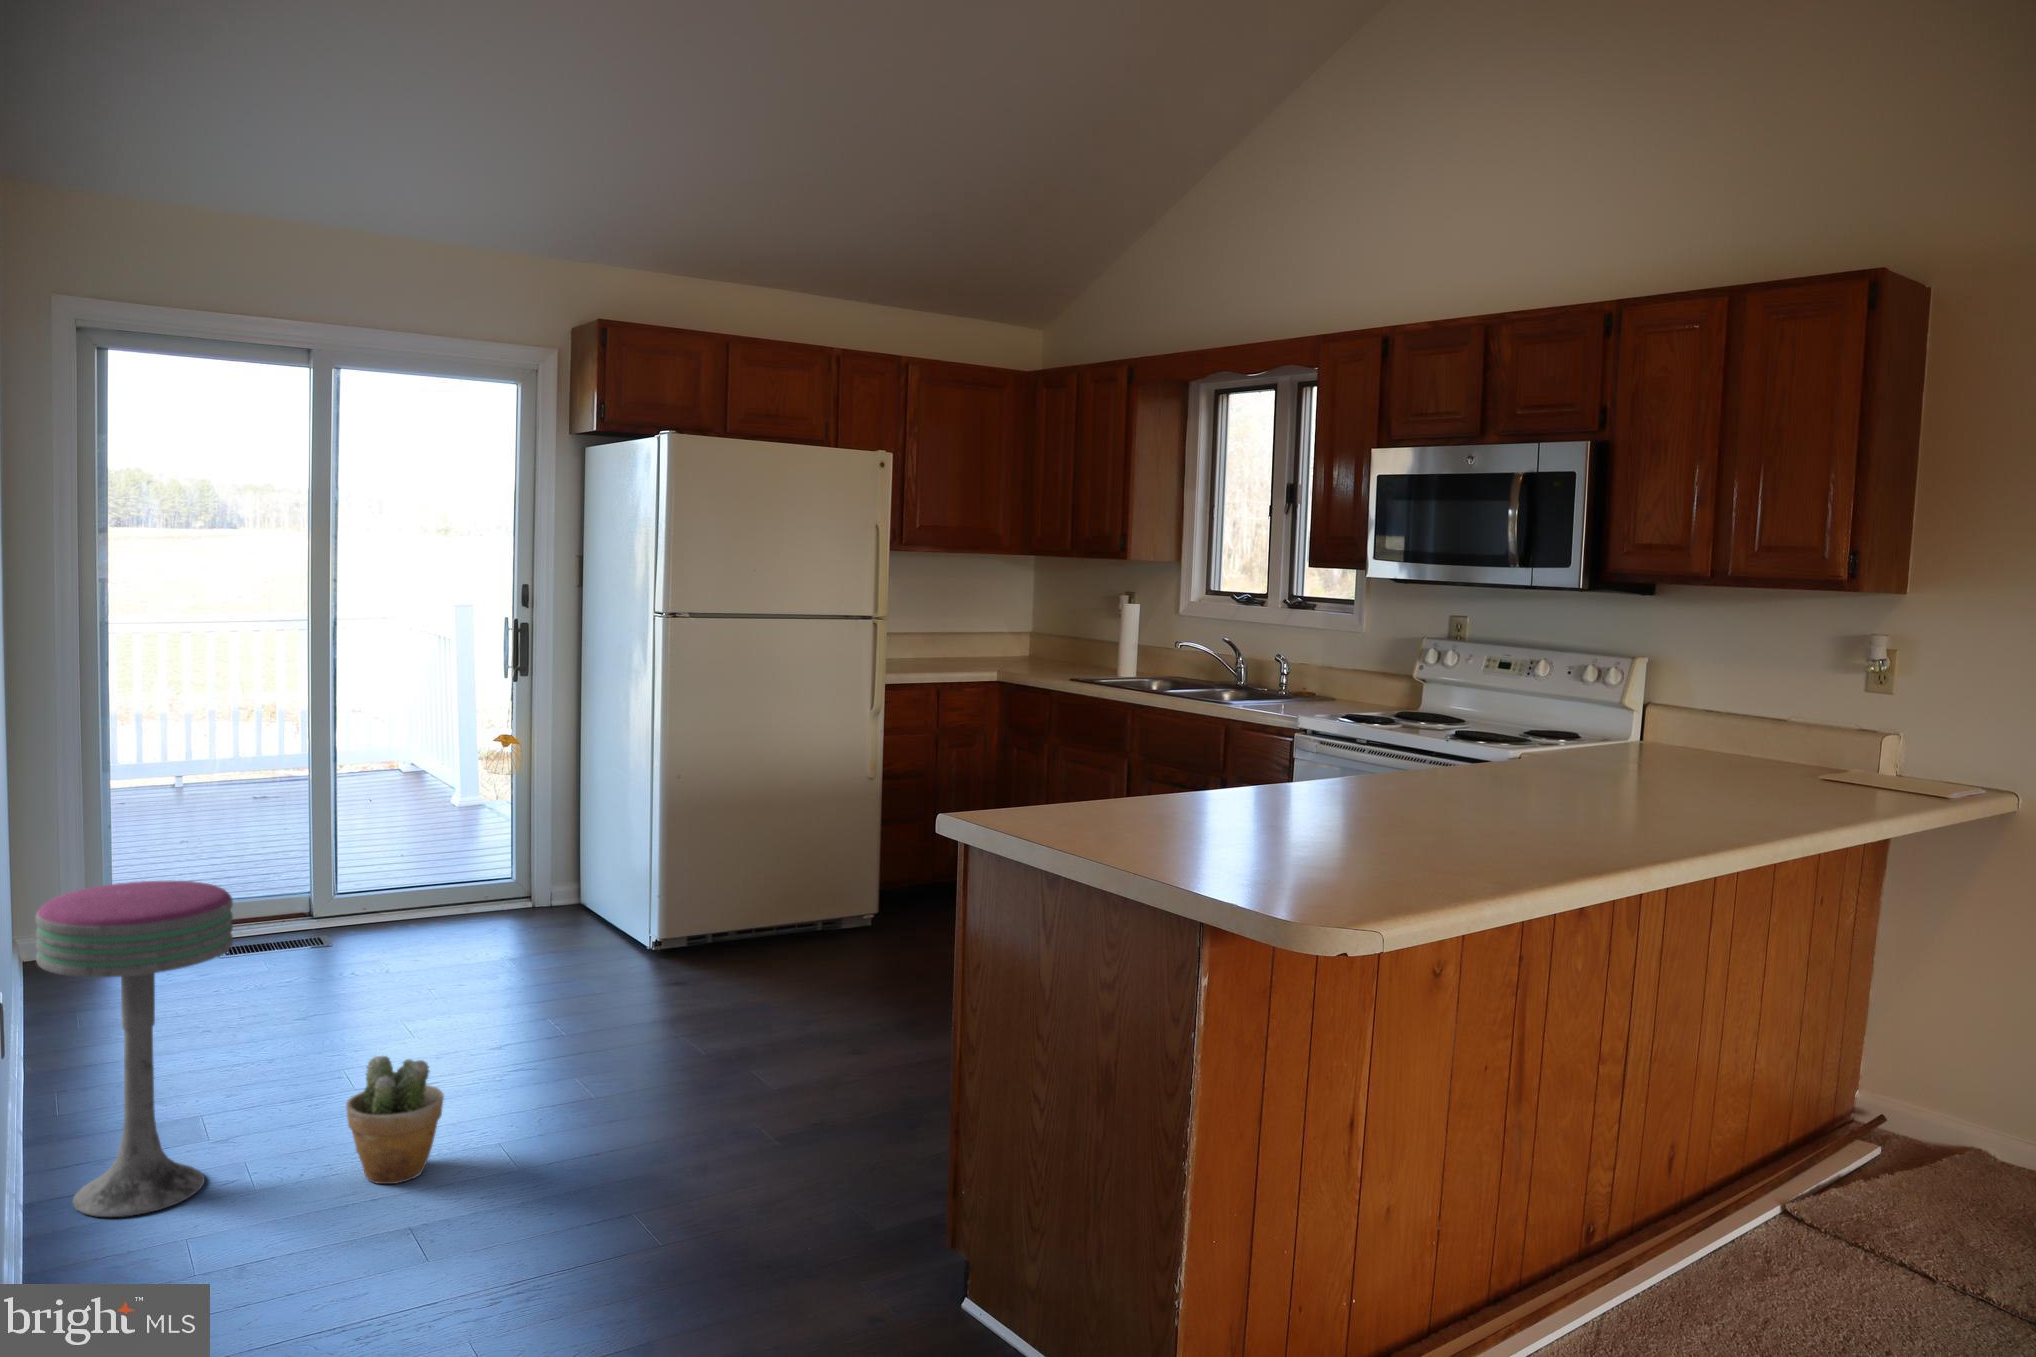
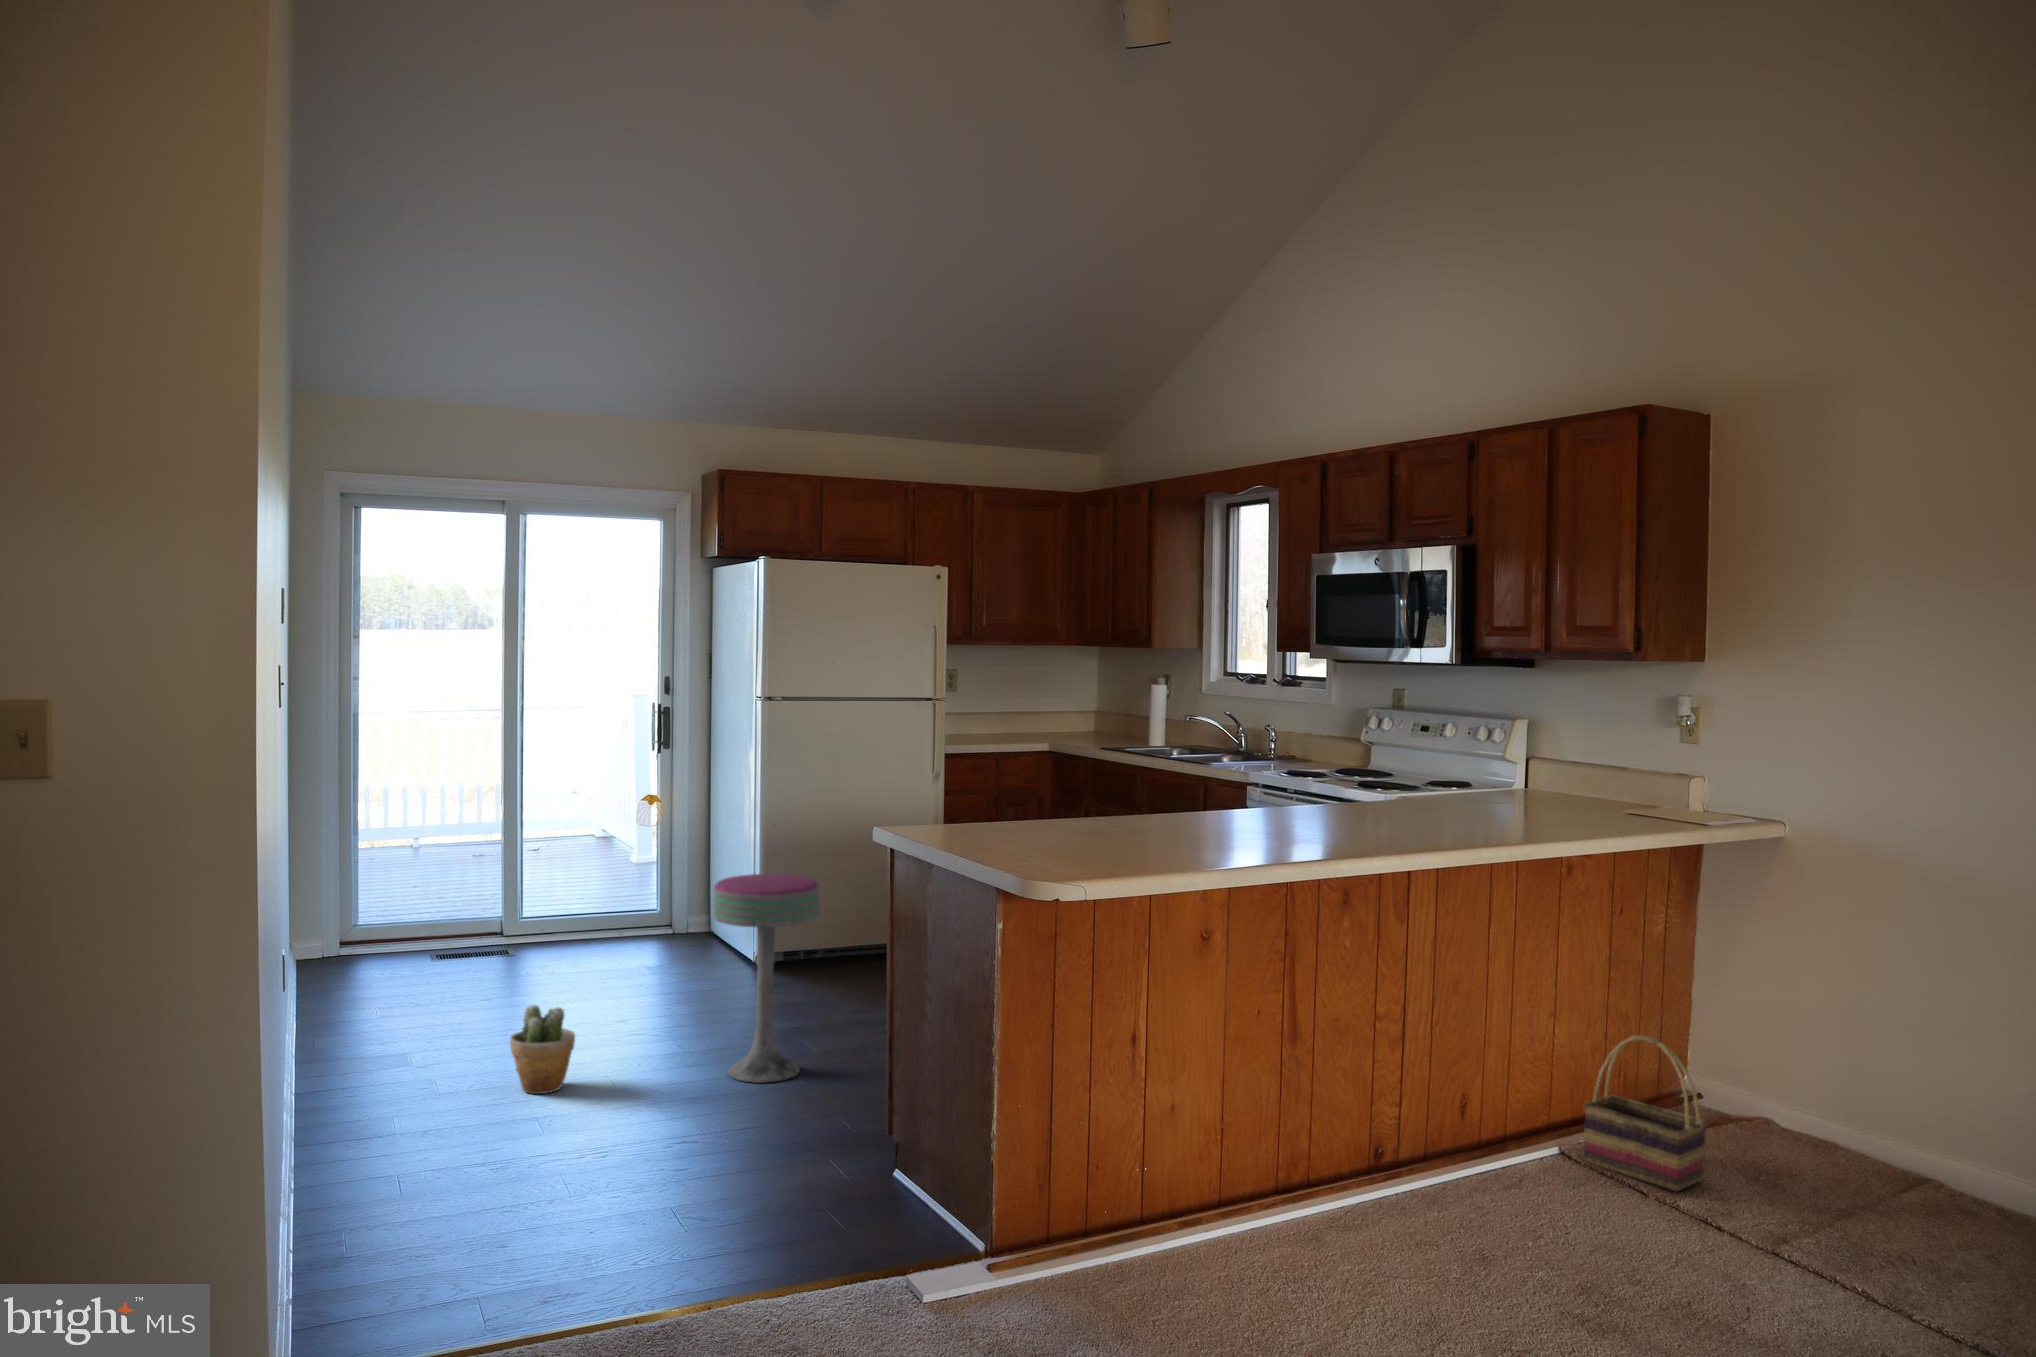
bar stool: present [36,881,233,1217] -> present [713,874,820,1083]
basket: none [1824,1078,1996,1286] -> present [1584,1035,1707,1191]

